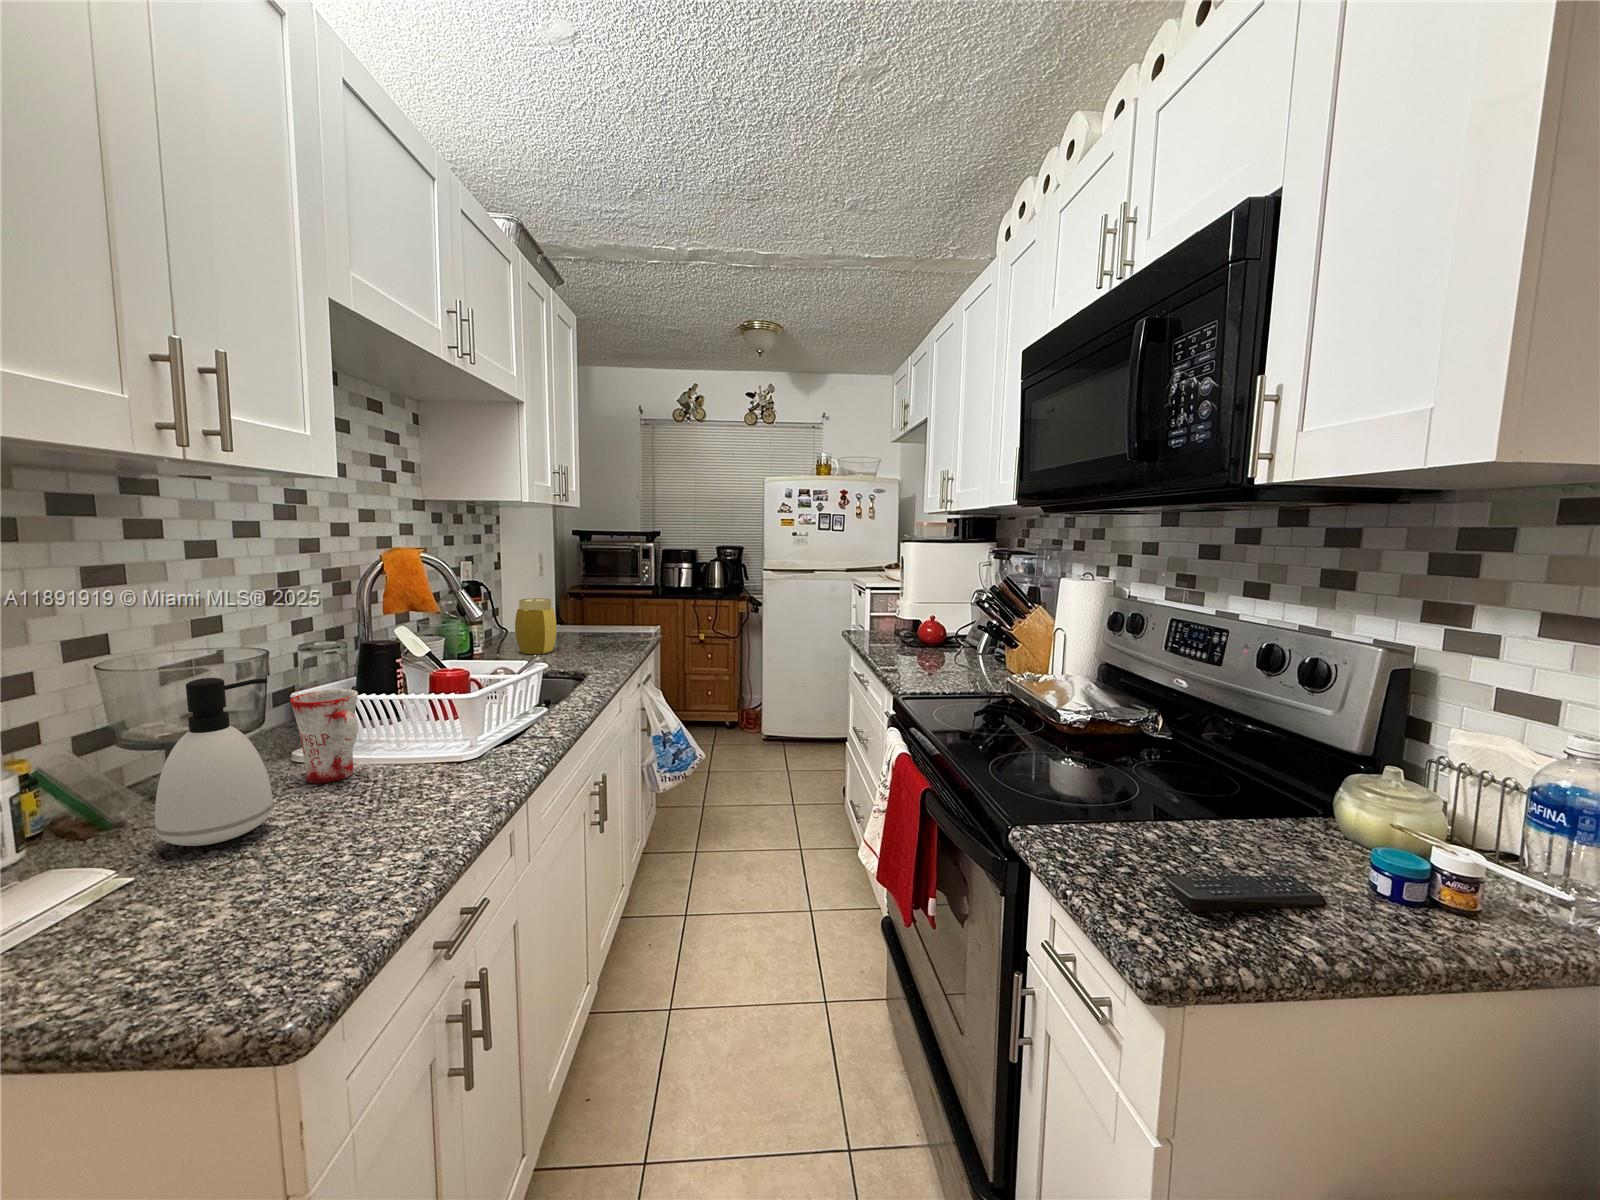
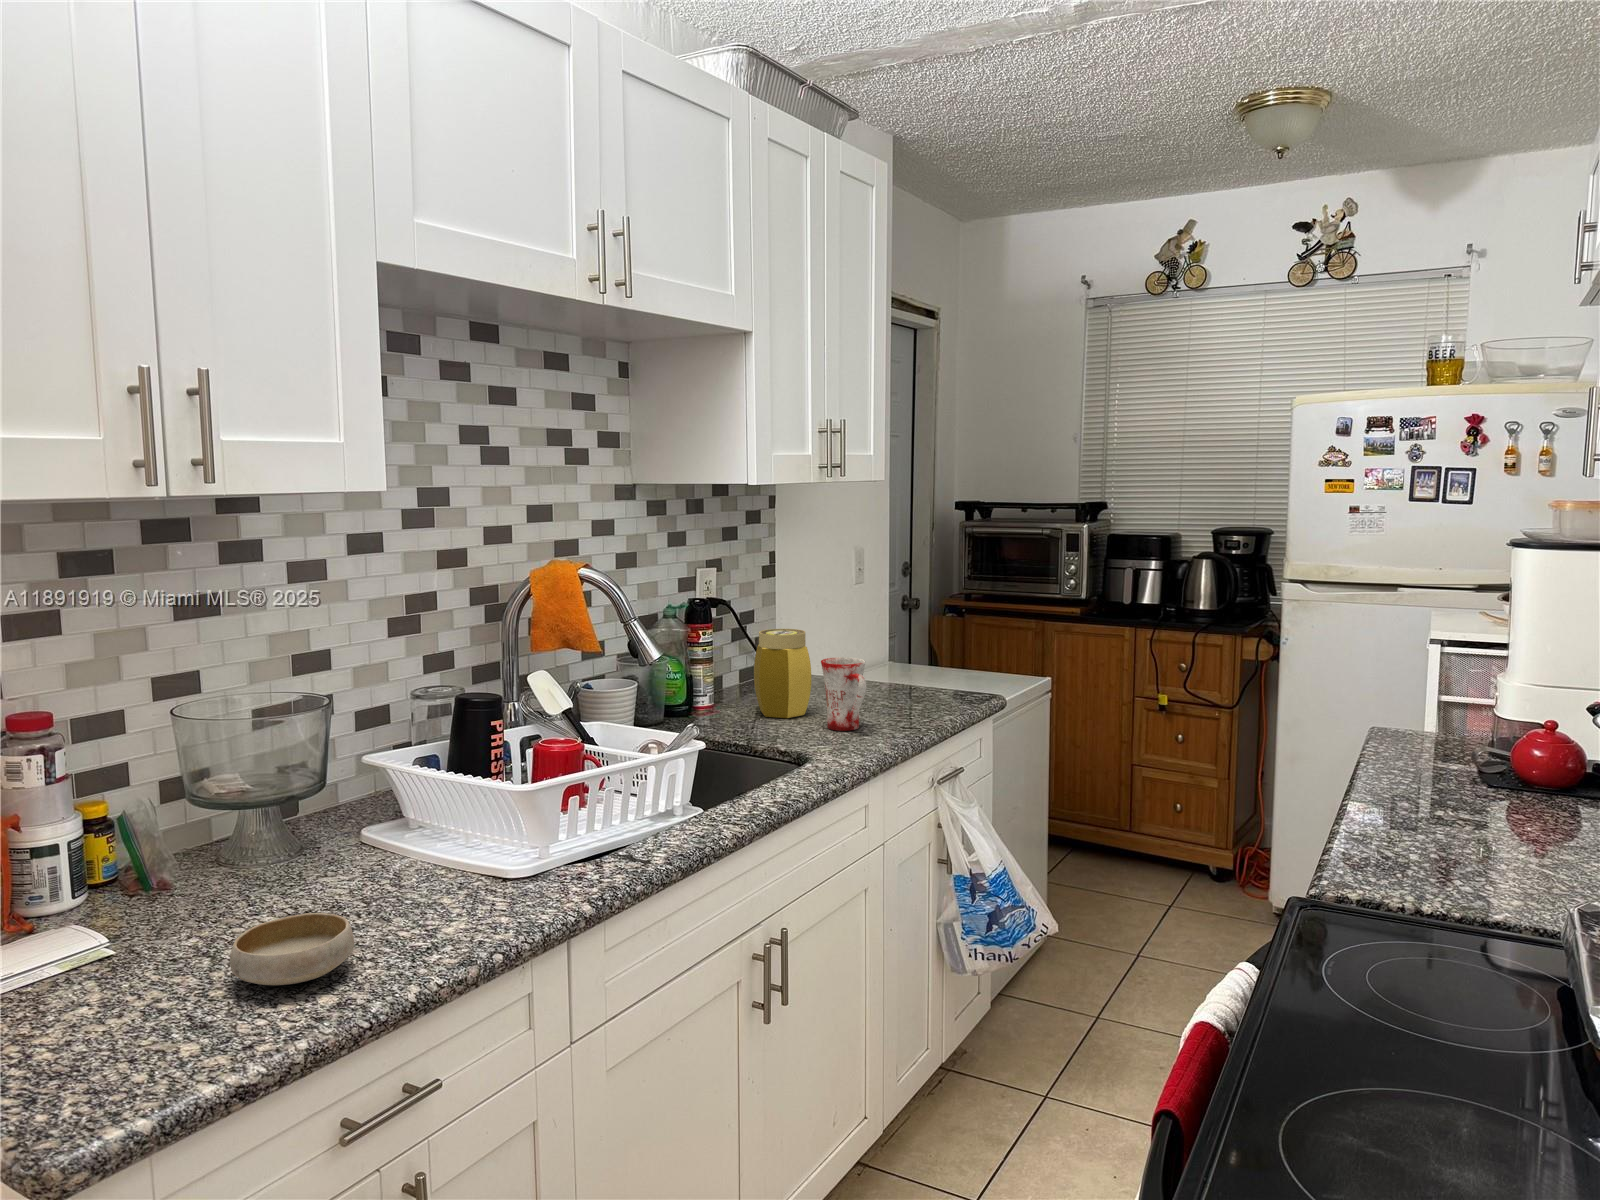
soap dispenser: present [155,678,273,846] -> none [149,745,259,933]
mug: present [290,689,358,783] -> present [821,657,866,731]
bowl: none [304,794,416,858] -> present [230,913,354,985]

